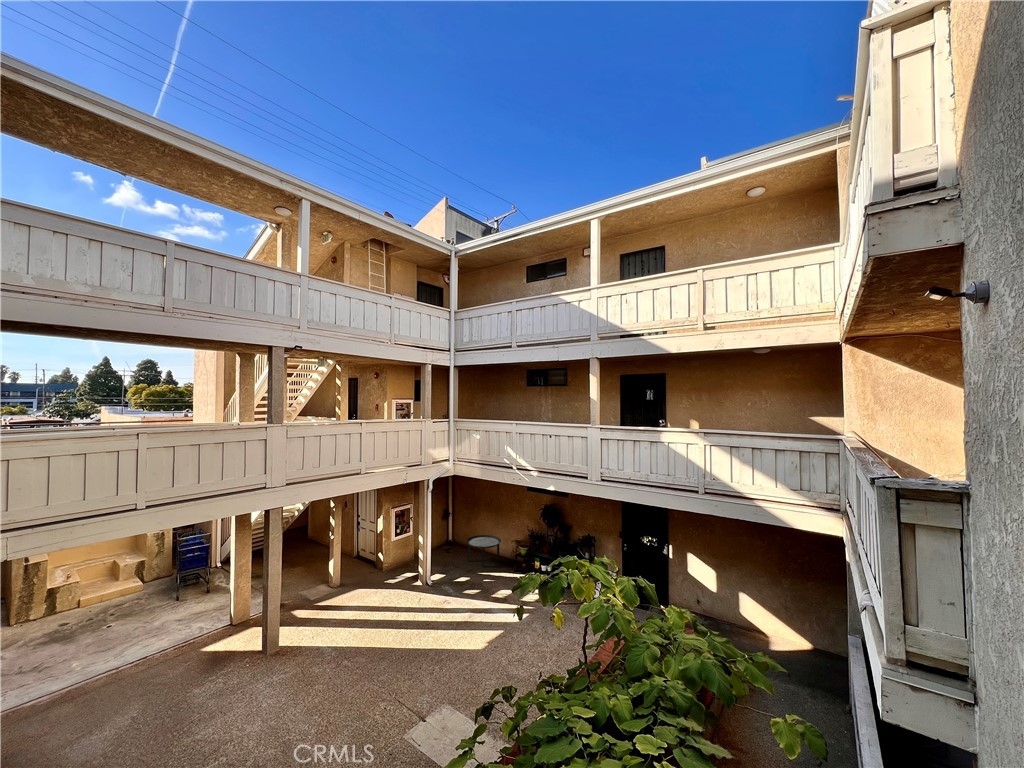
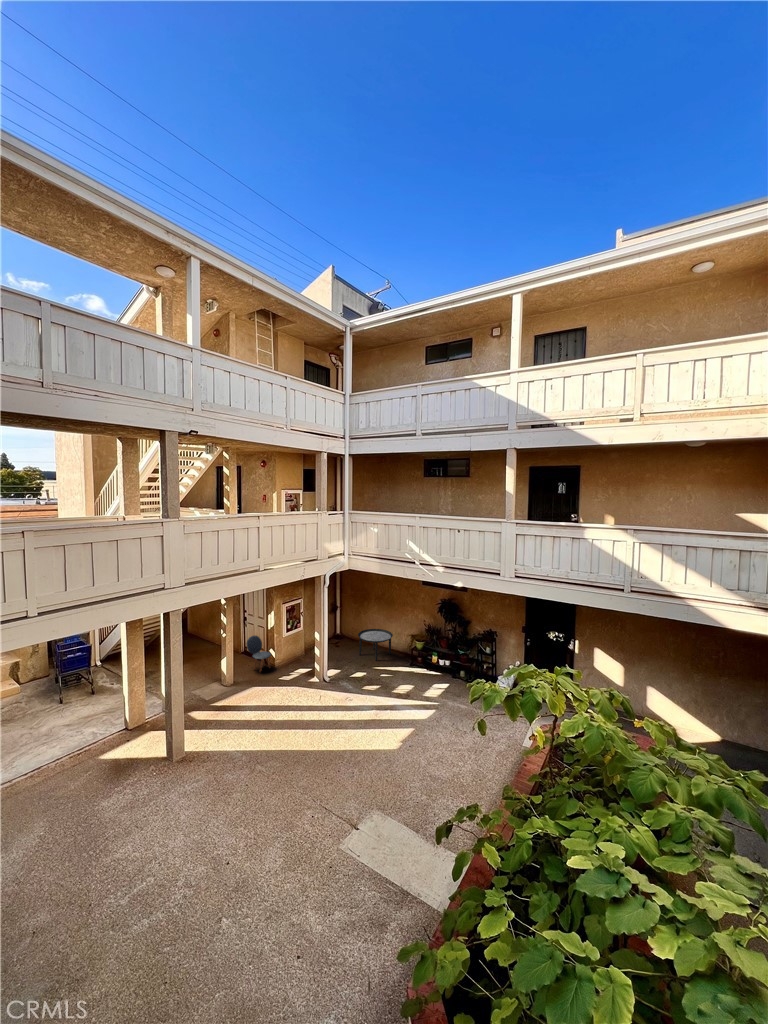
chair: none [356,539,380,576] -> present [247,636,271,672]

